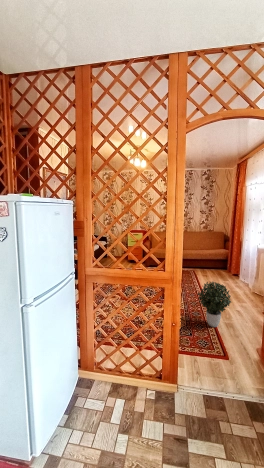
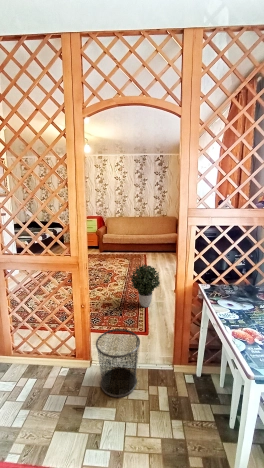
trash can: none [193,352,244,432] -> present [96,329,140,397]

